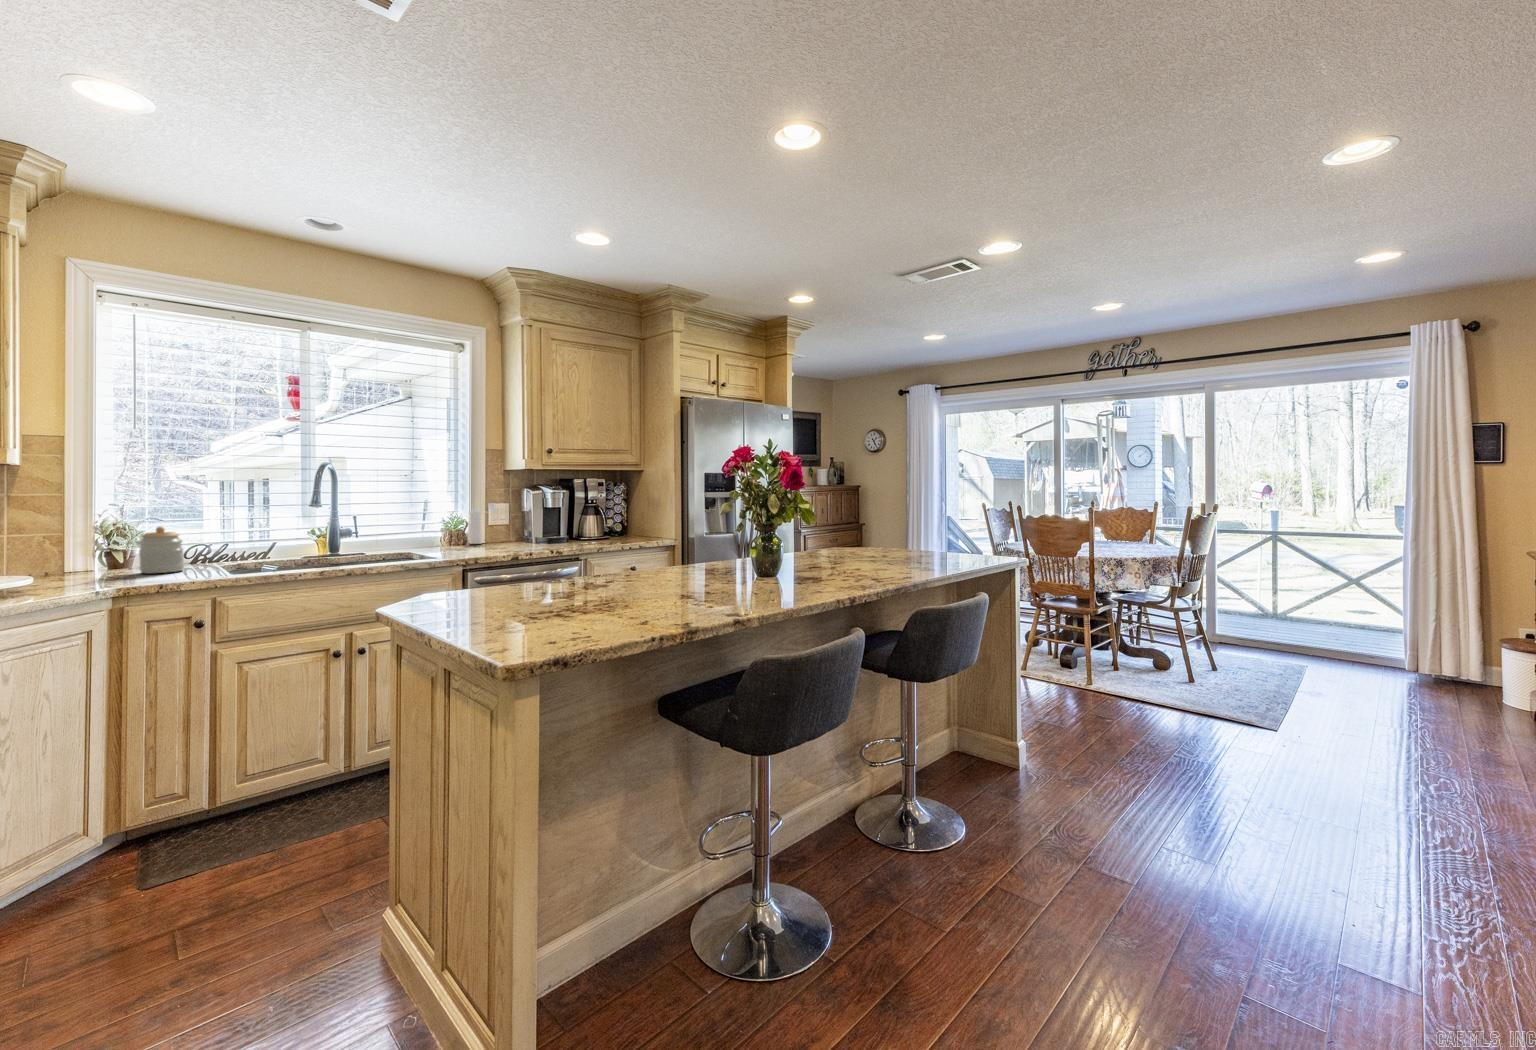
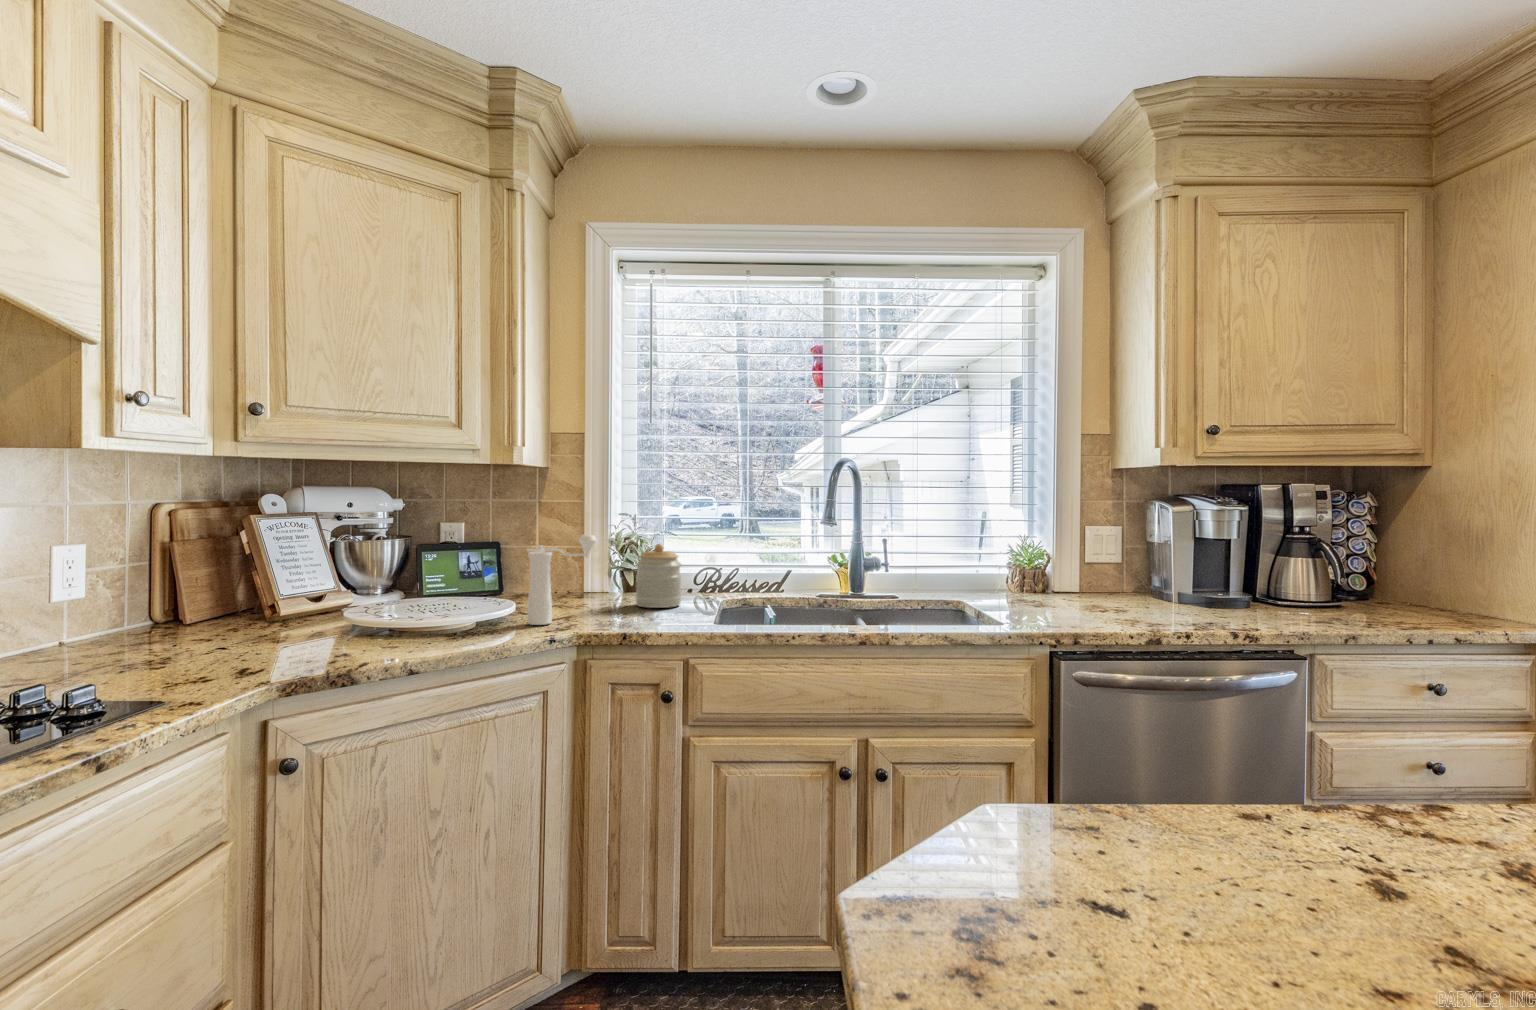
pepper mill: present [469,503,496,544] -> present [527,535,596,625]

